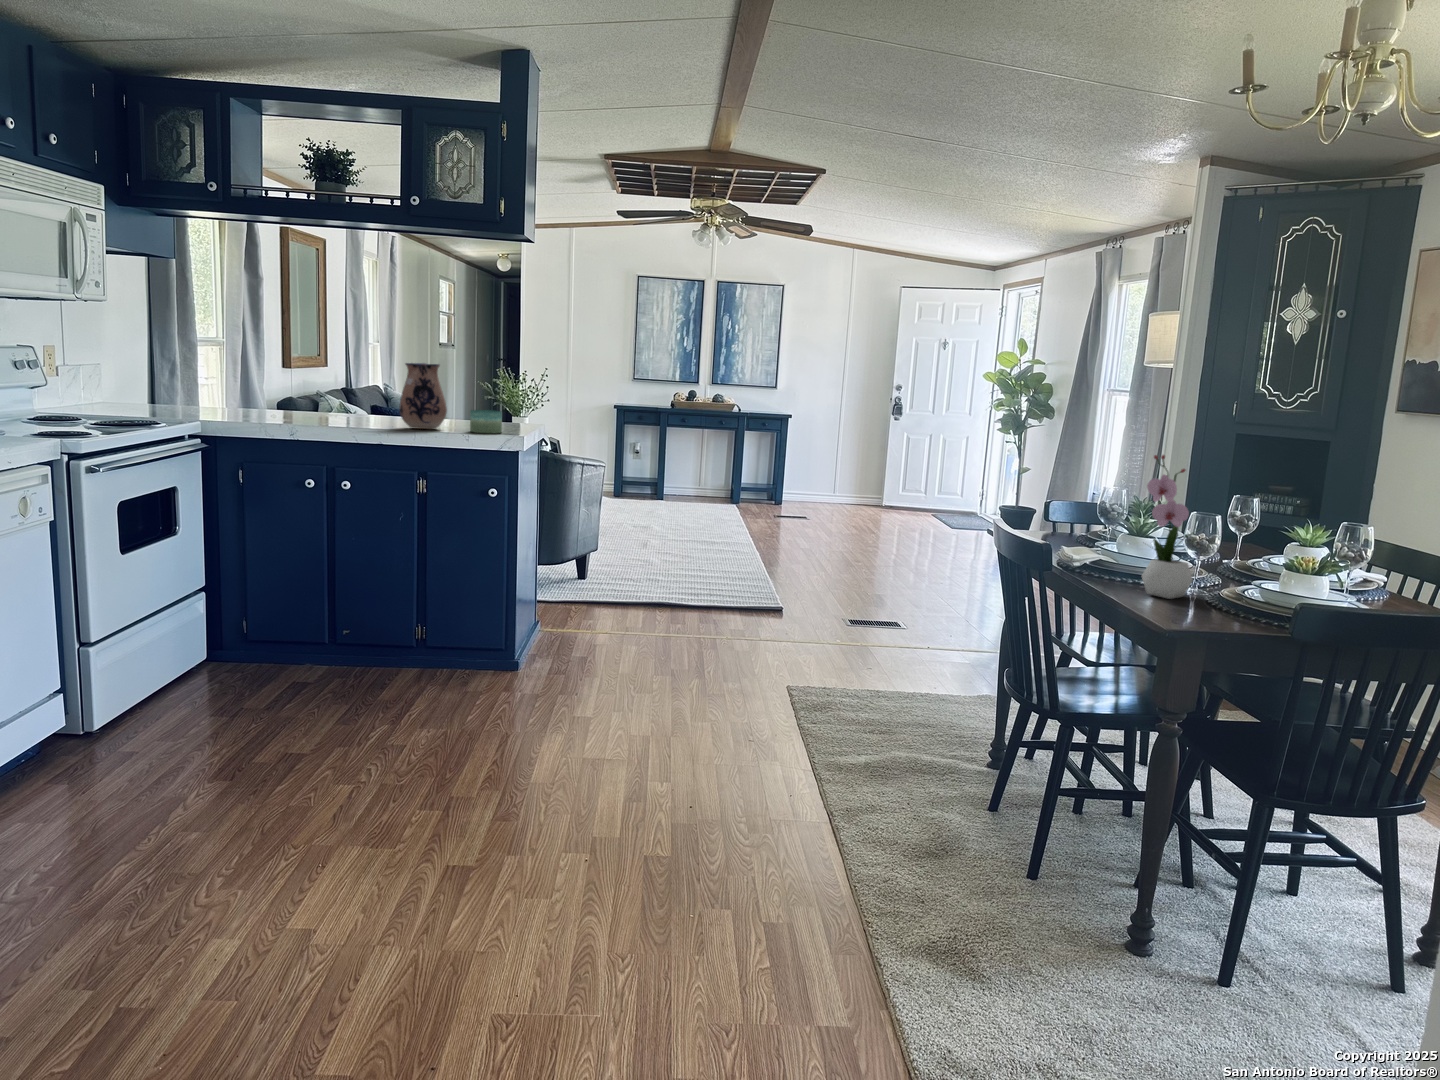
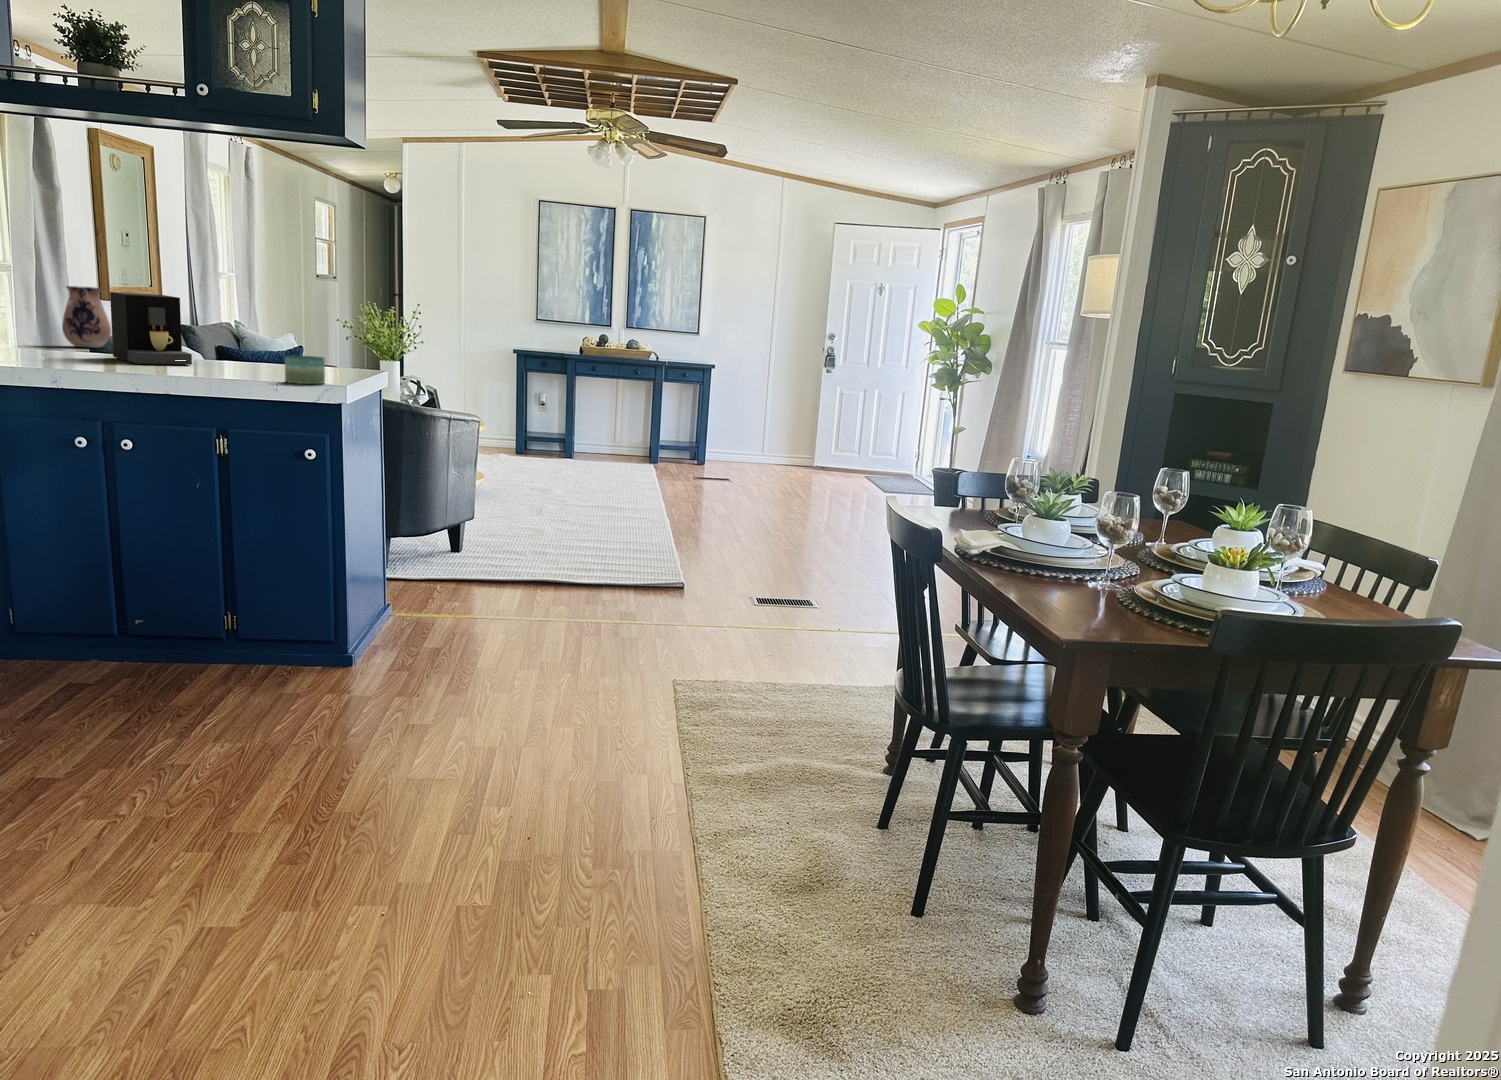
coffee maker: none [318,360,385,419] -> present [110,292,192,365]
ceramic pitcher: present [399,363,447,429] -> present [62,286,111,348]
flower arrangement: present [1142,455,1193,599] -> none [1045,423,1120,594]

